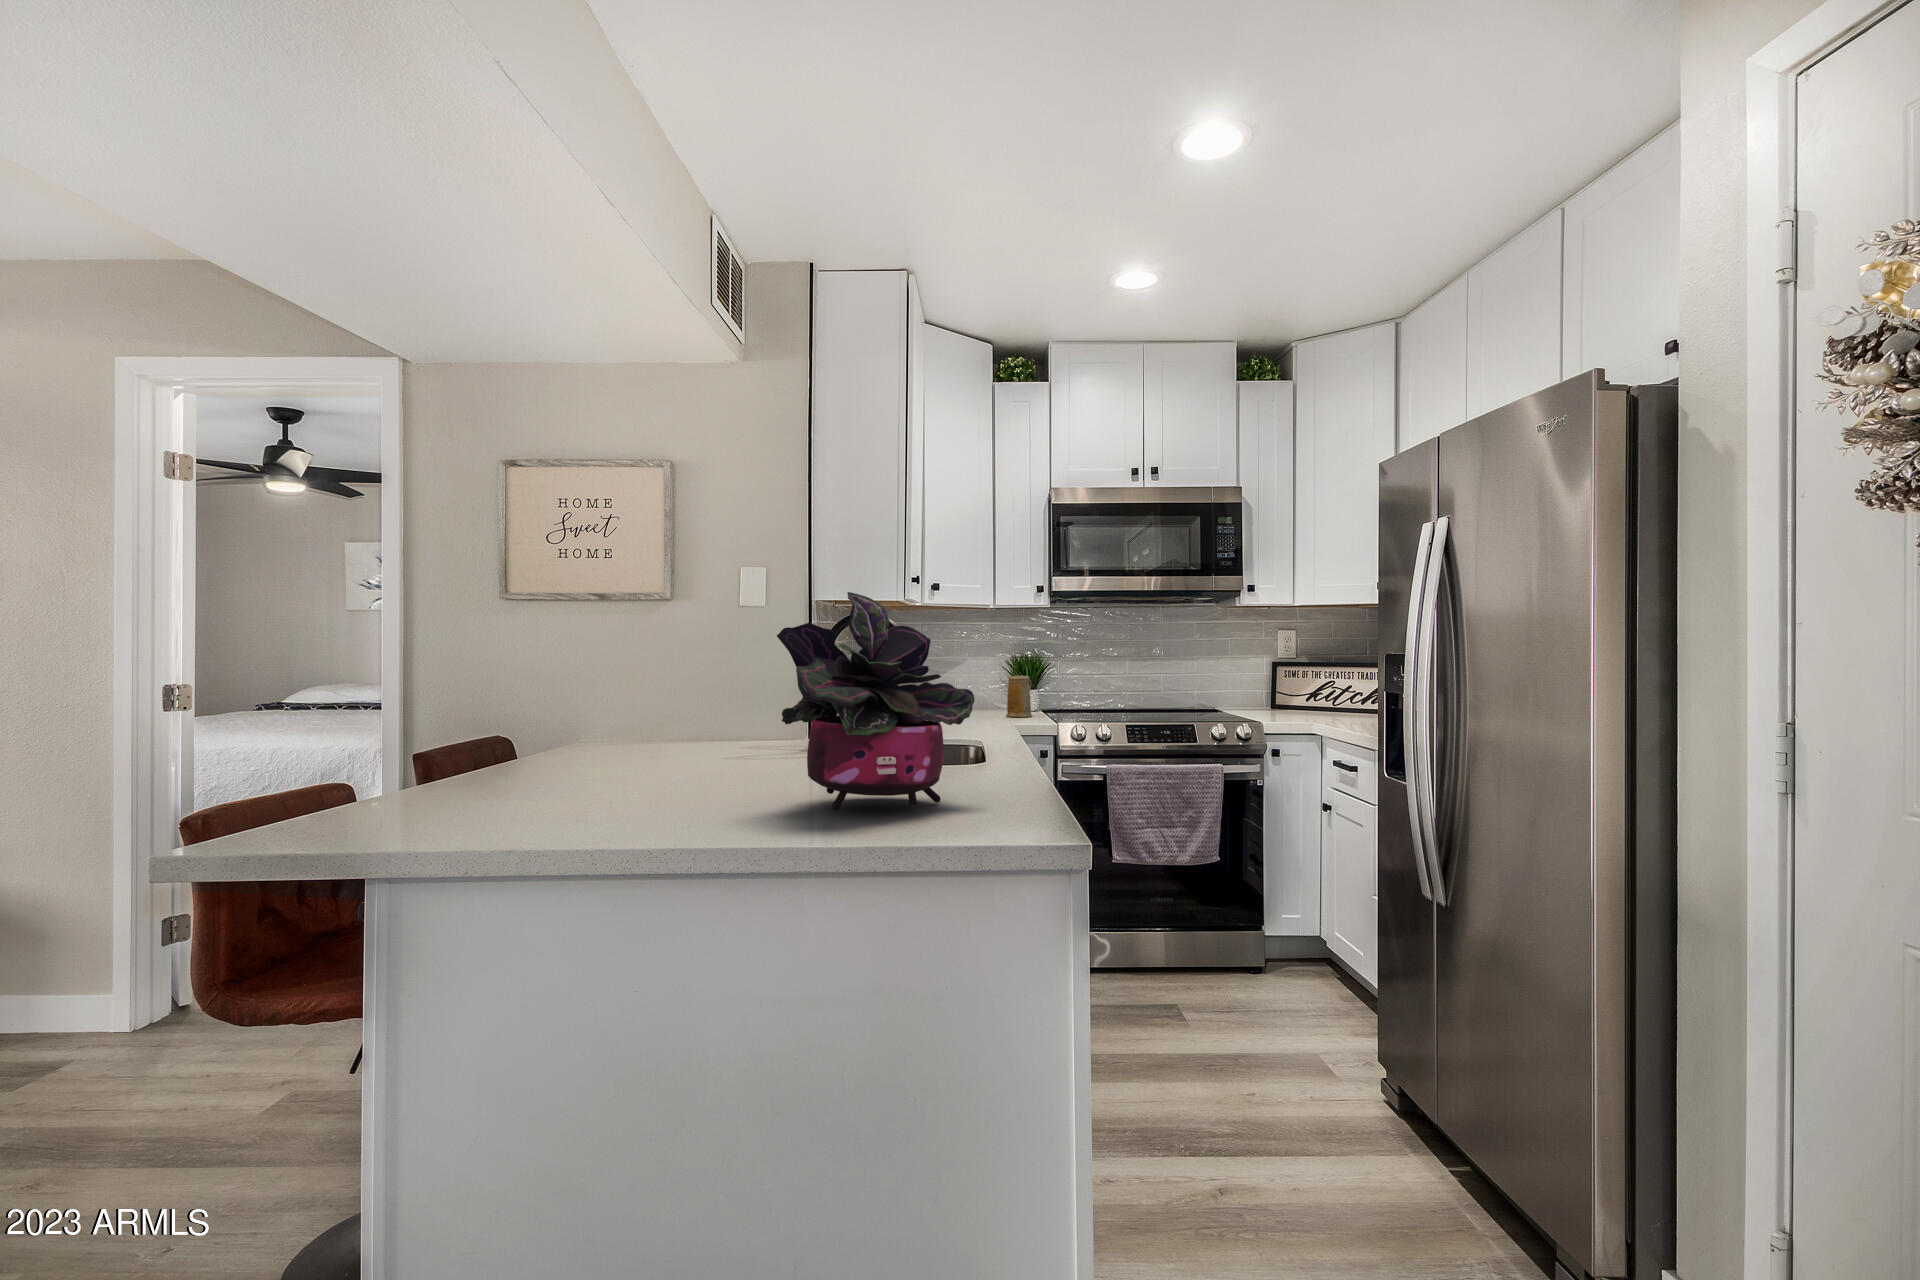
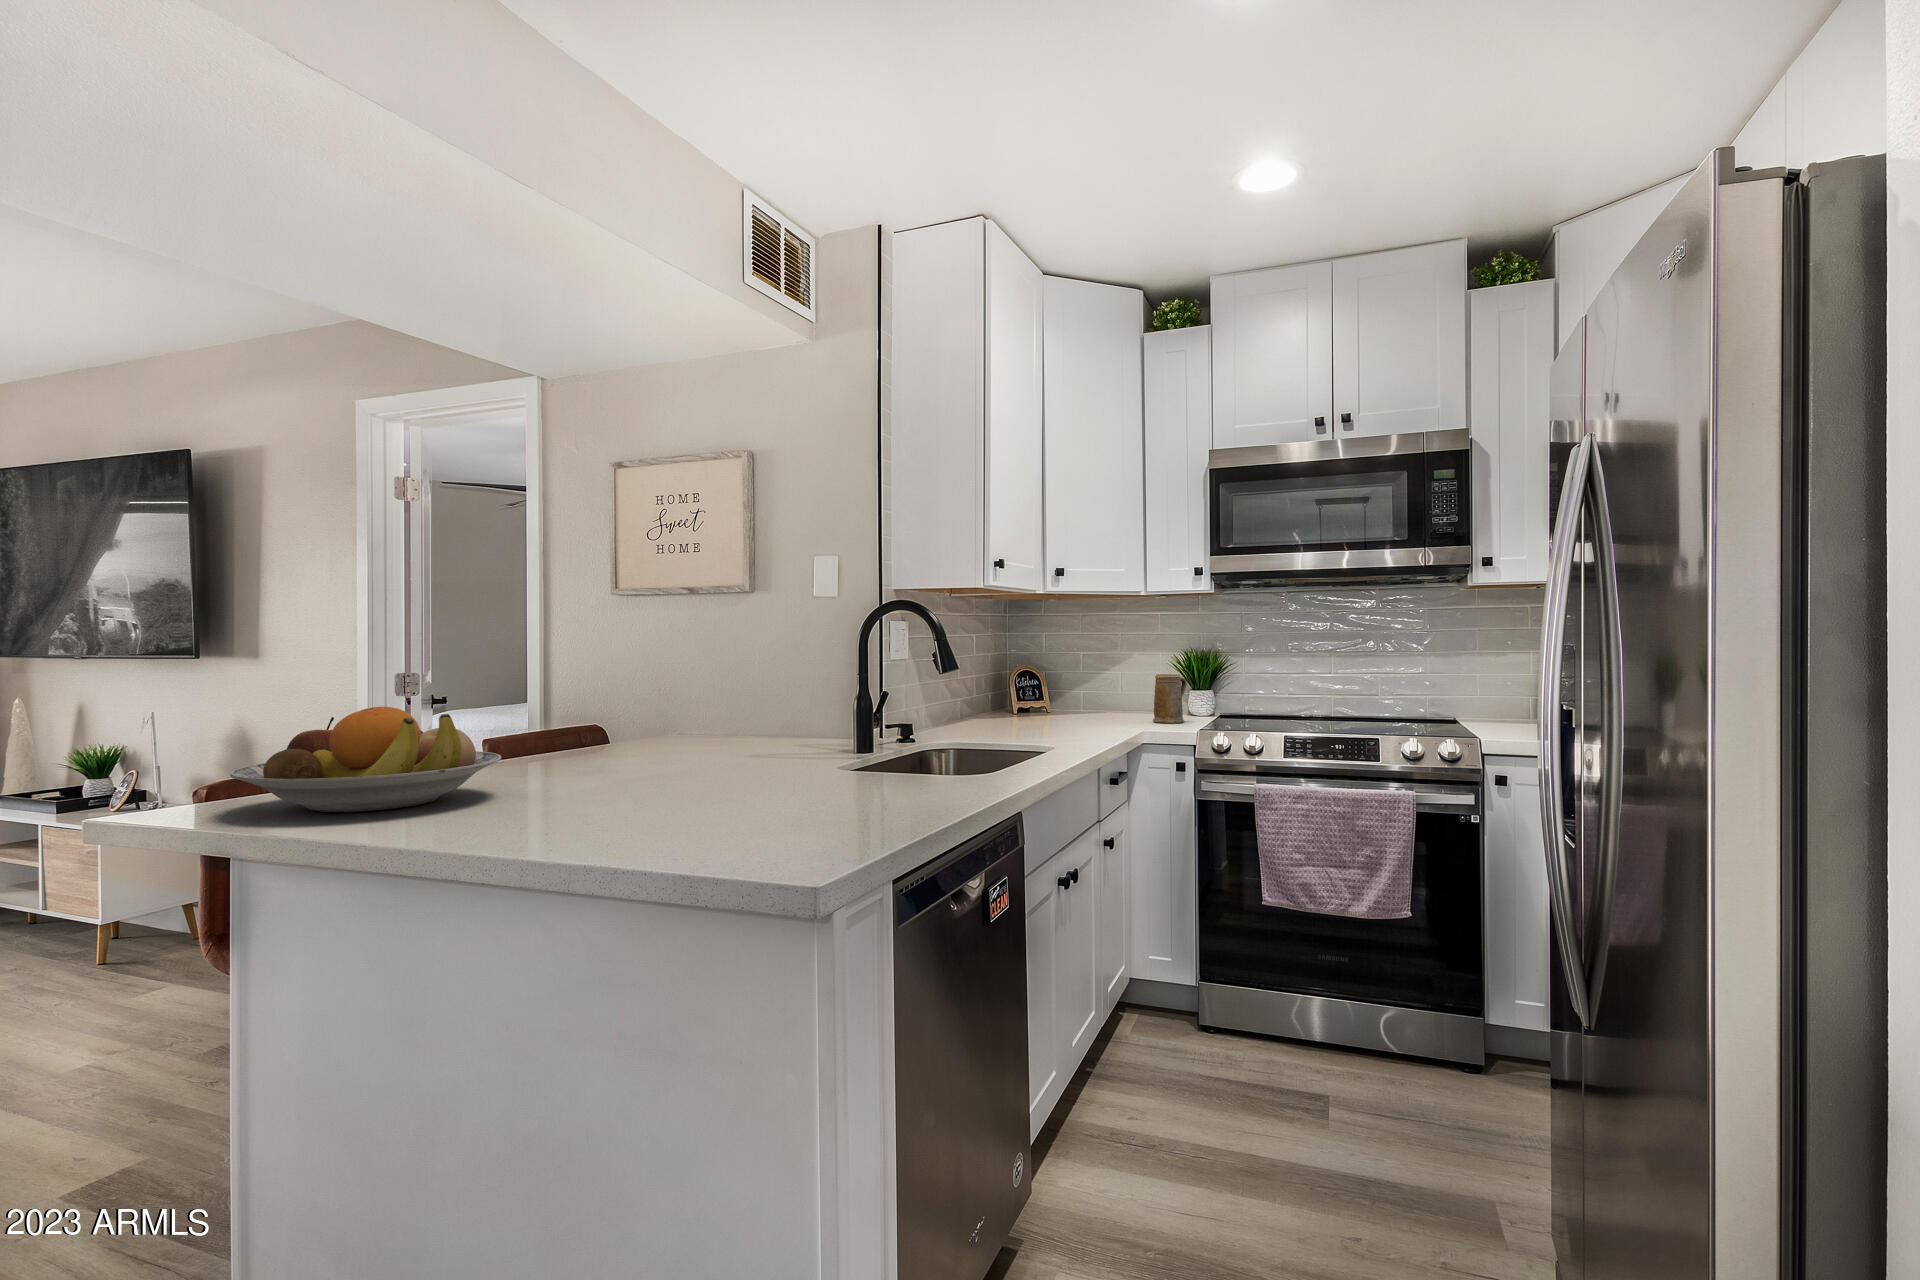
potted plant: present [777,592,975,810] -> none [547,568,799,822]
fruit bowl: none [392,718,642,822] -> present [230,707,501,812]

